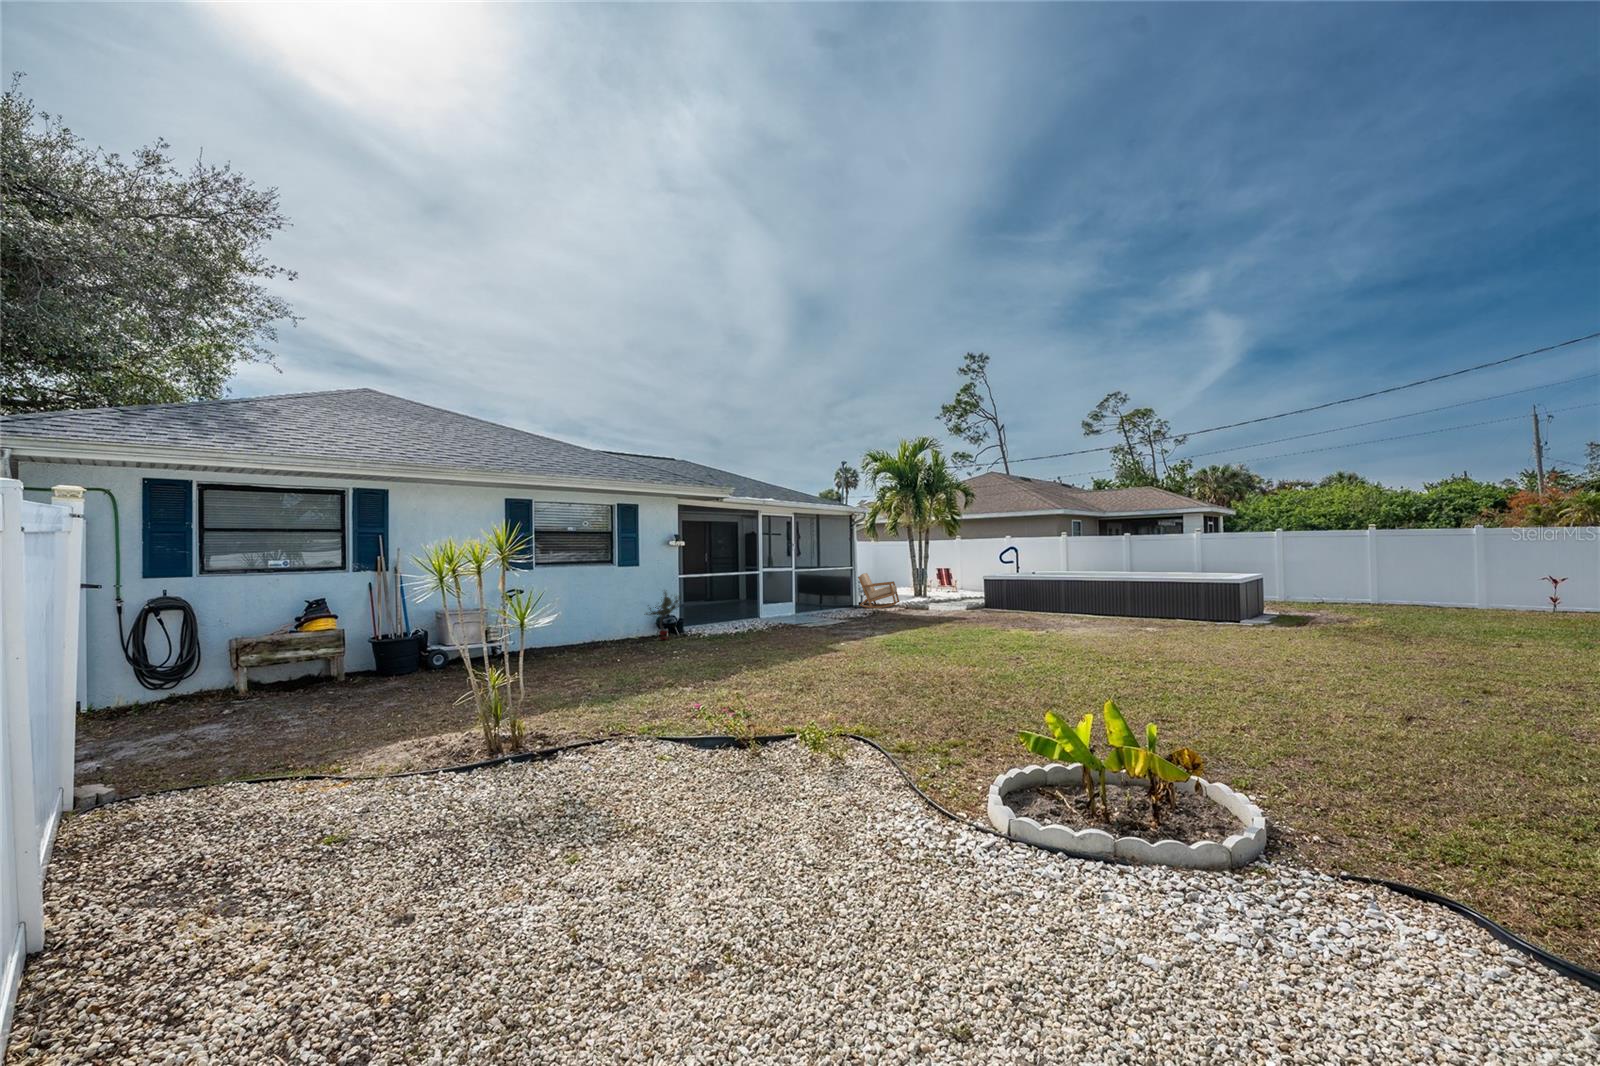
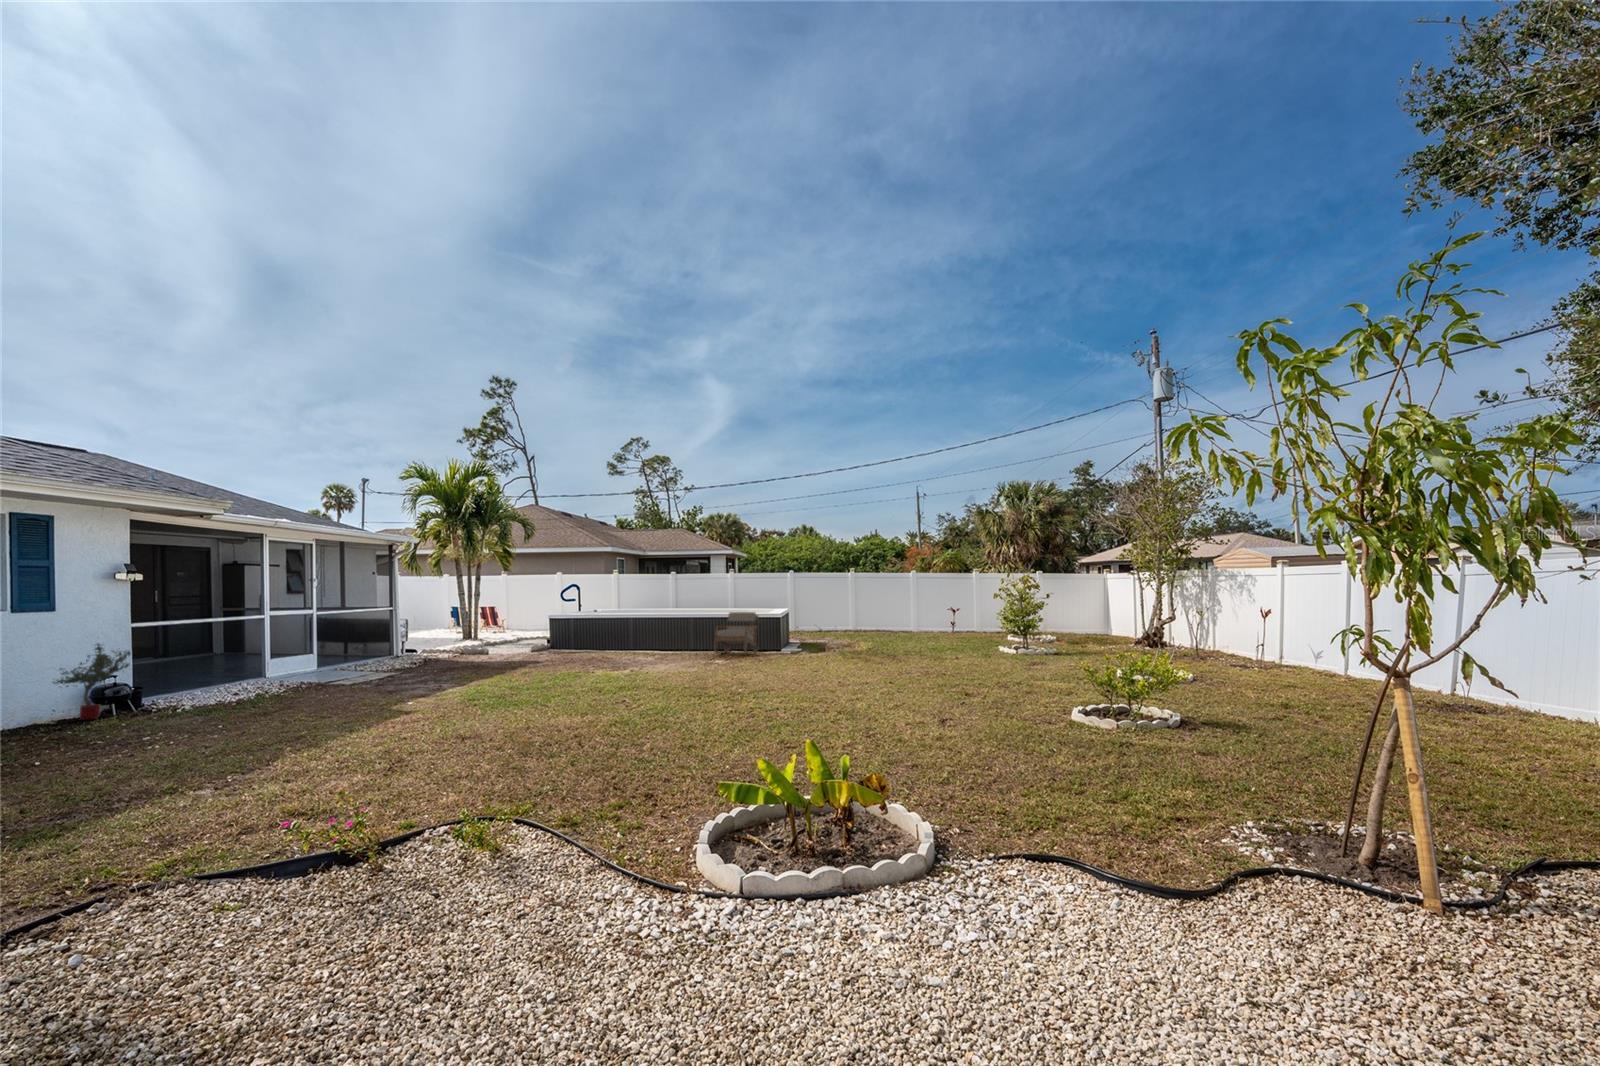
chair: present [858,573,899,608] -> present [714,612,758,655]

